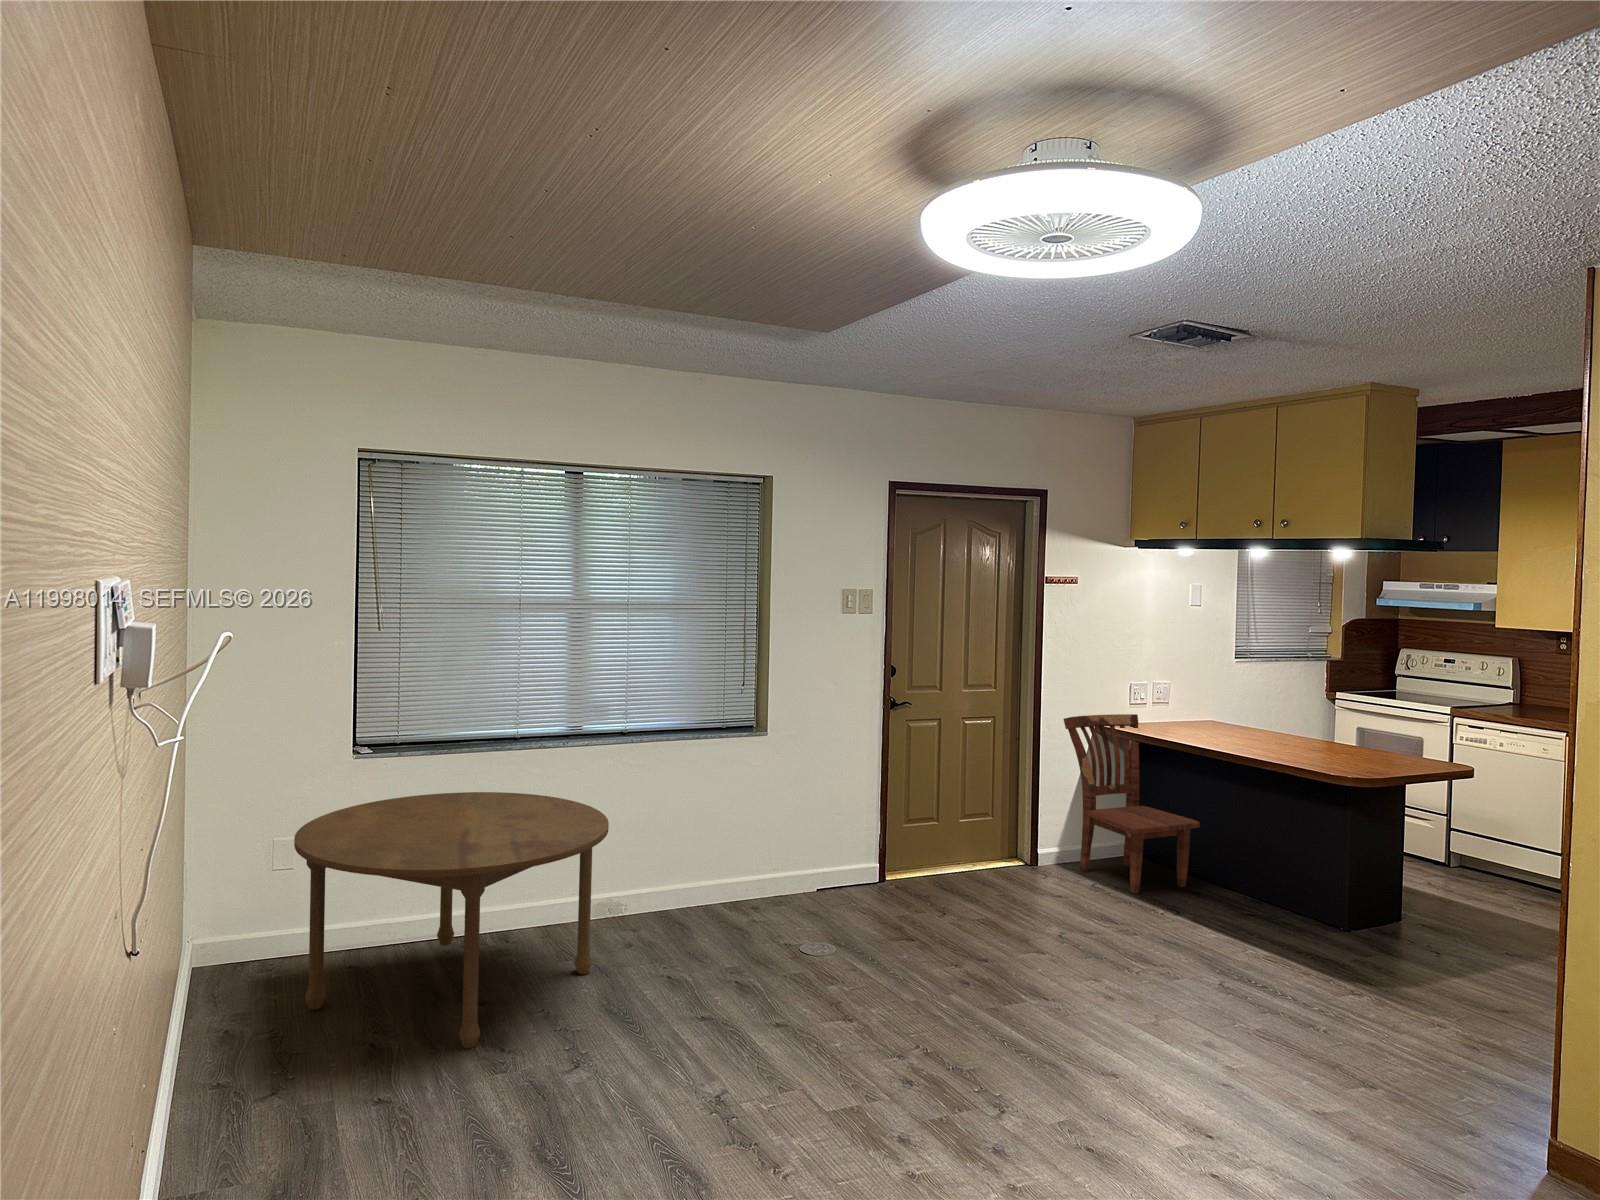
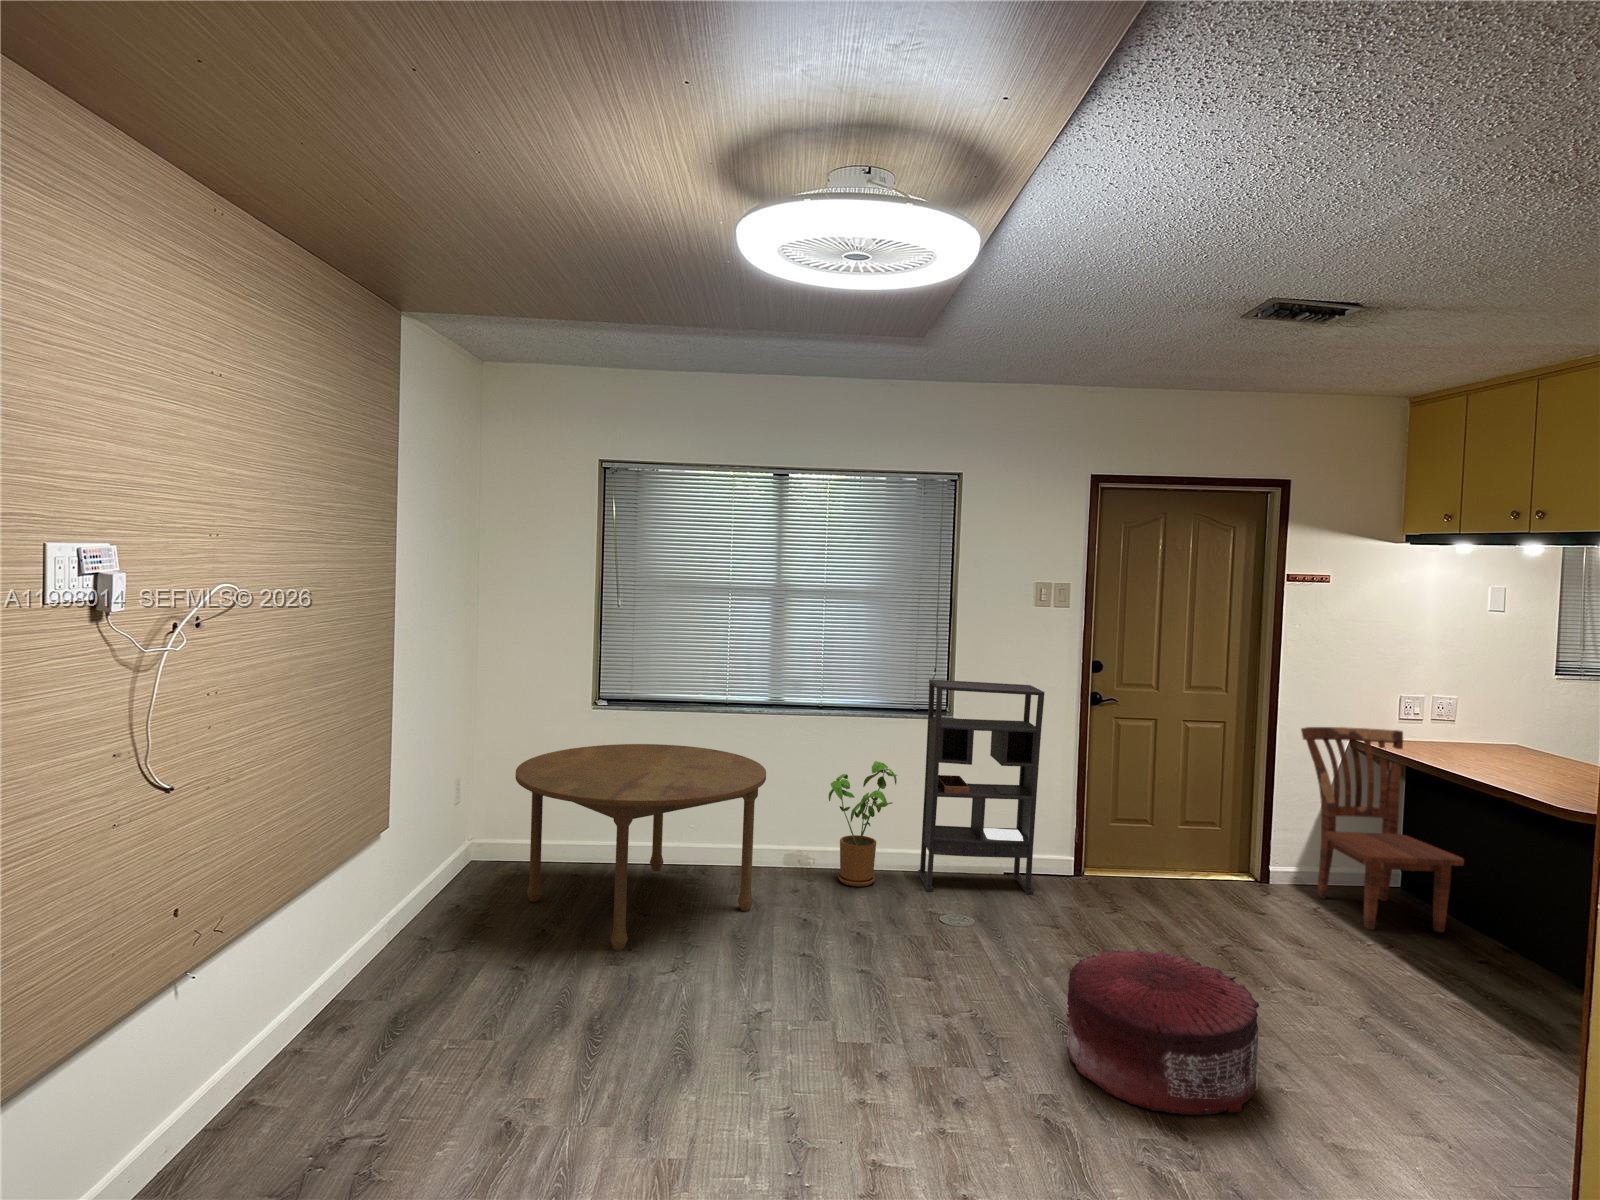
bookshelf: none [734,694,863,920] -> present [918,679,1045,894]
house plant: none [644,788,721,926] -> present [828,761,897,887]
pouf: none [987,941,1160,1093] -> present [1066,949,1259,1115]

